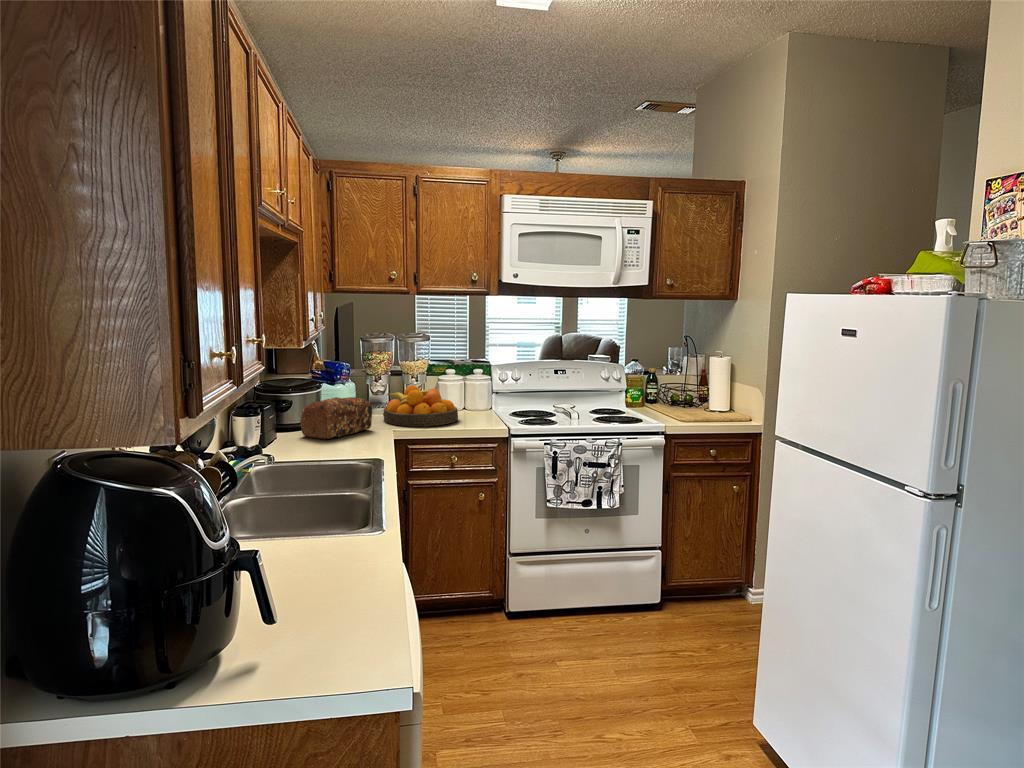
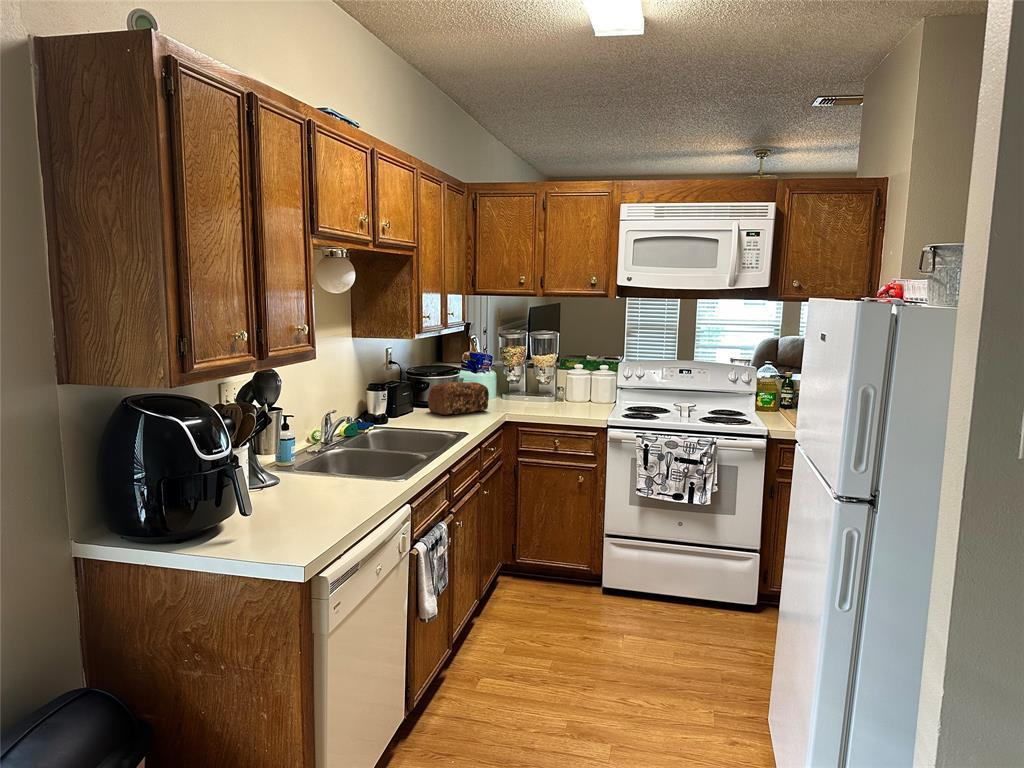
fruit bowl: present [383,385,458,426] -> none [506,376,571,412]

